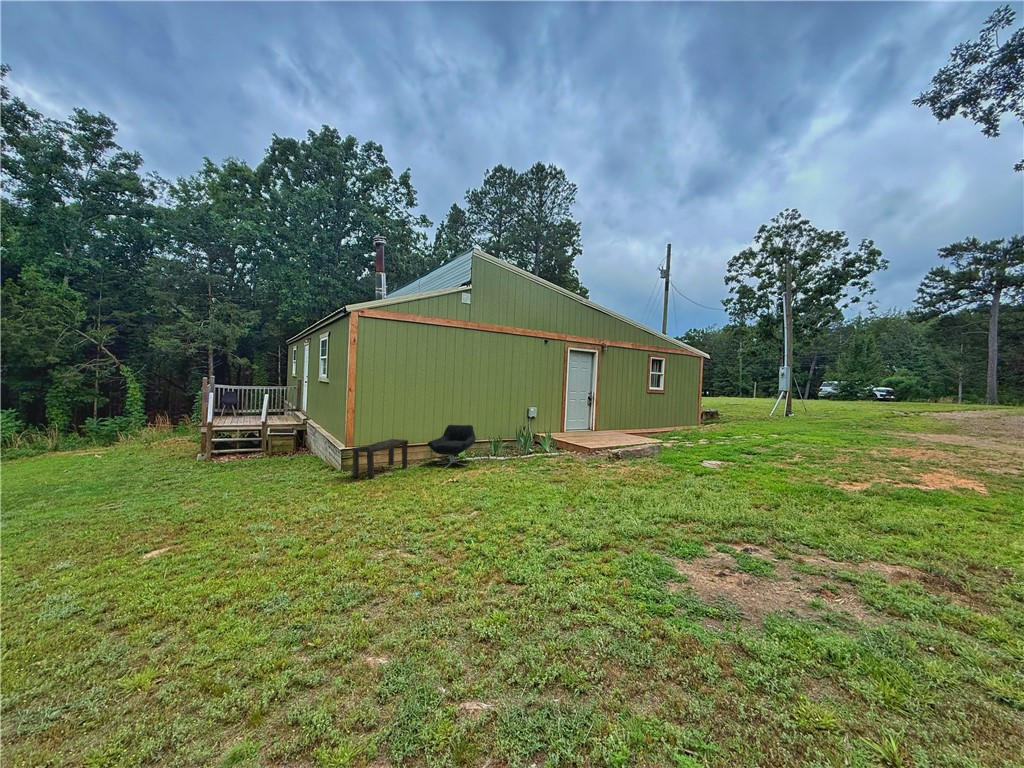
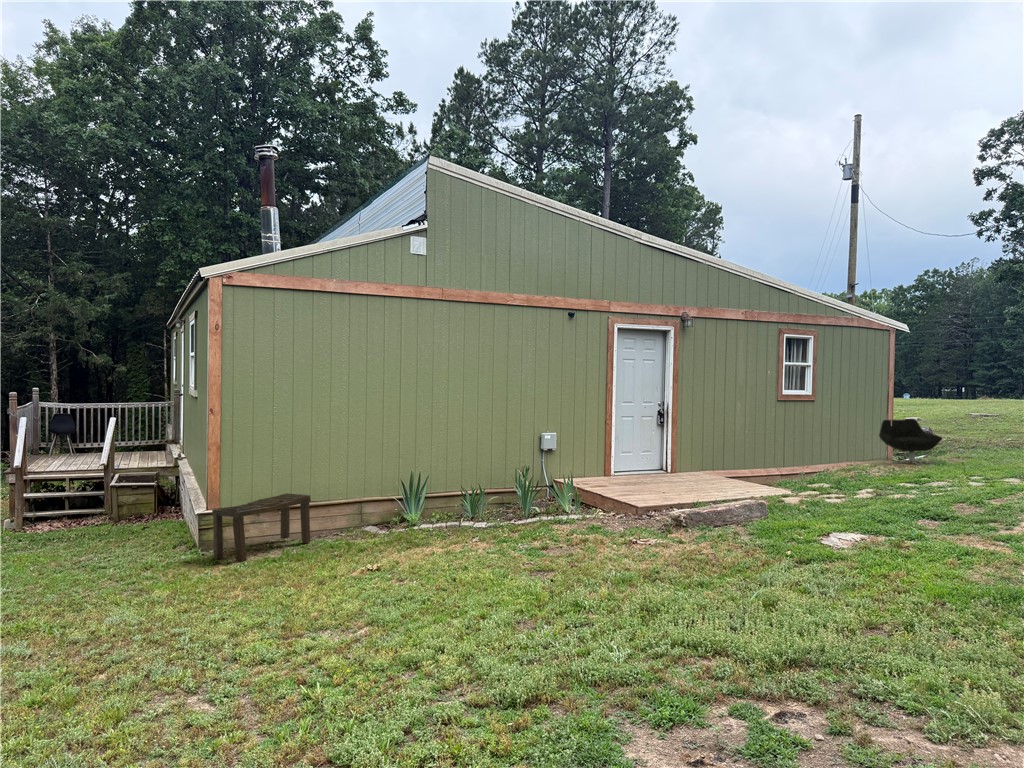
lounge chair: present [427,425,476,468] -> present [879,419,942,466]

